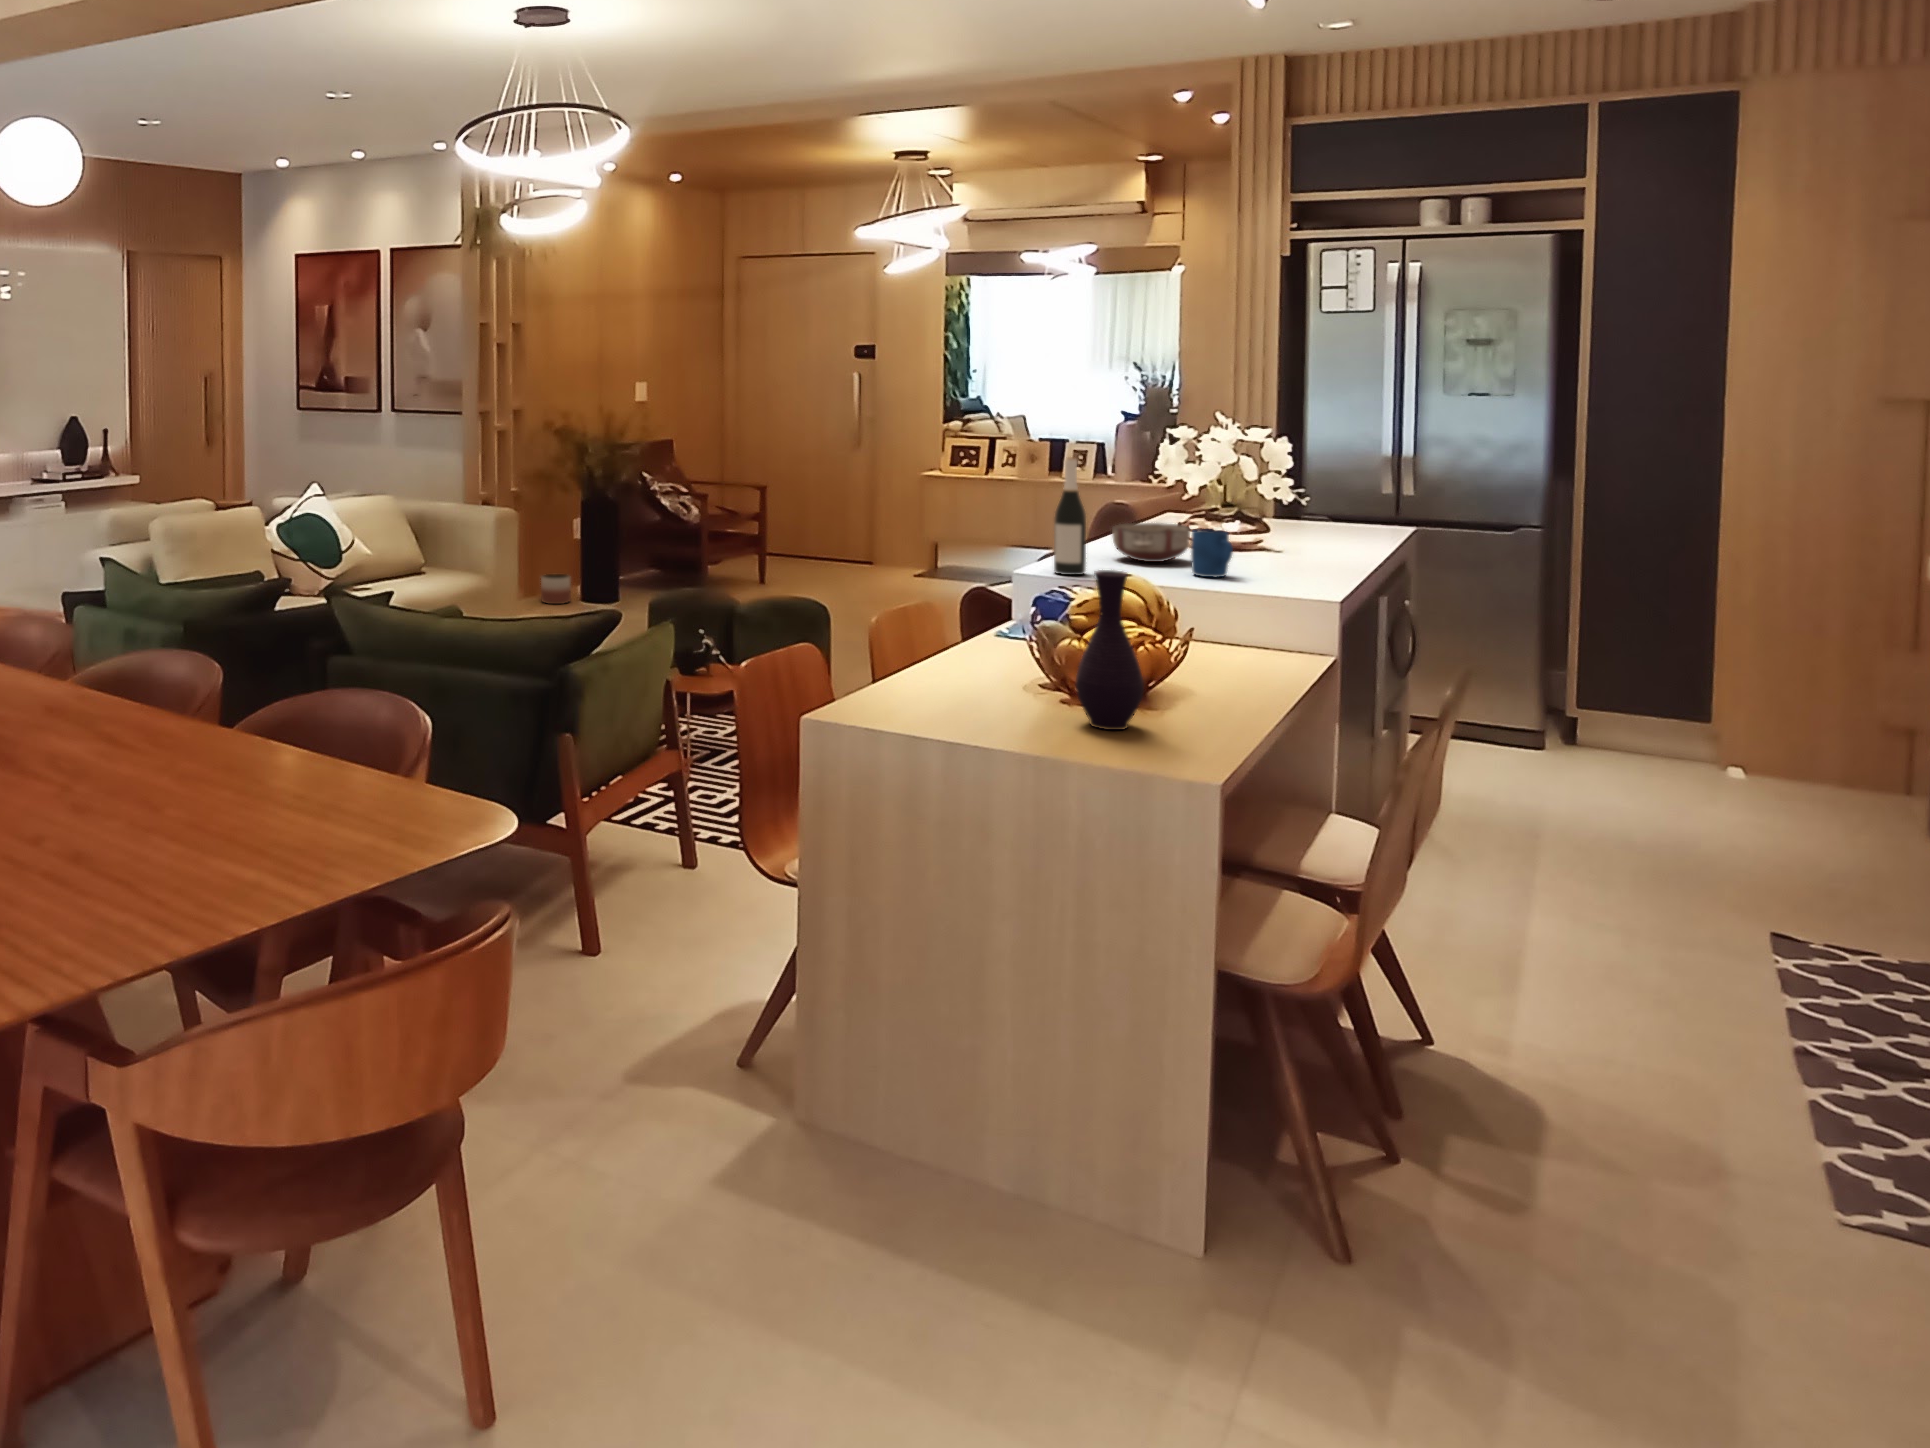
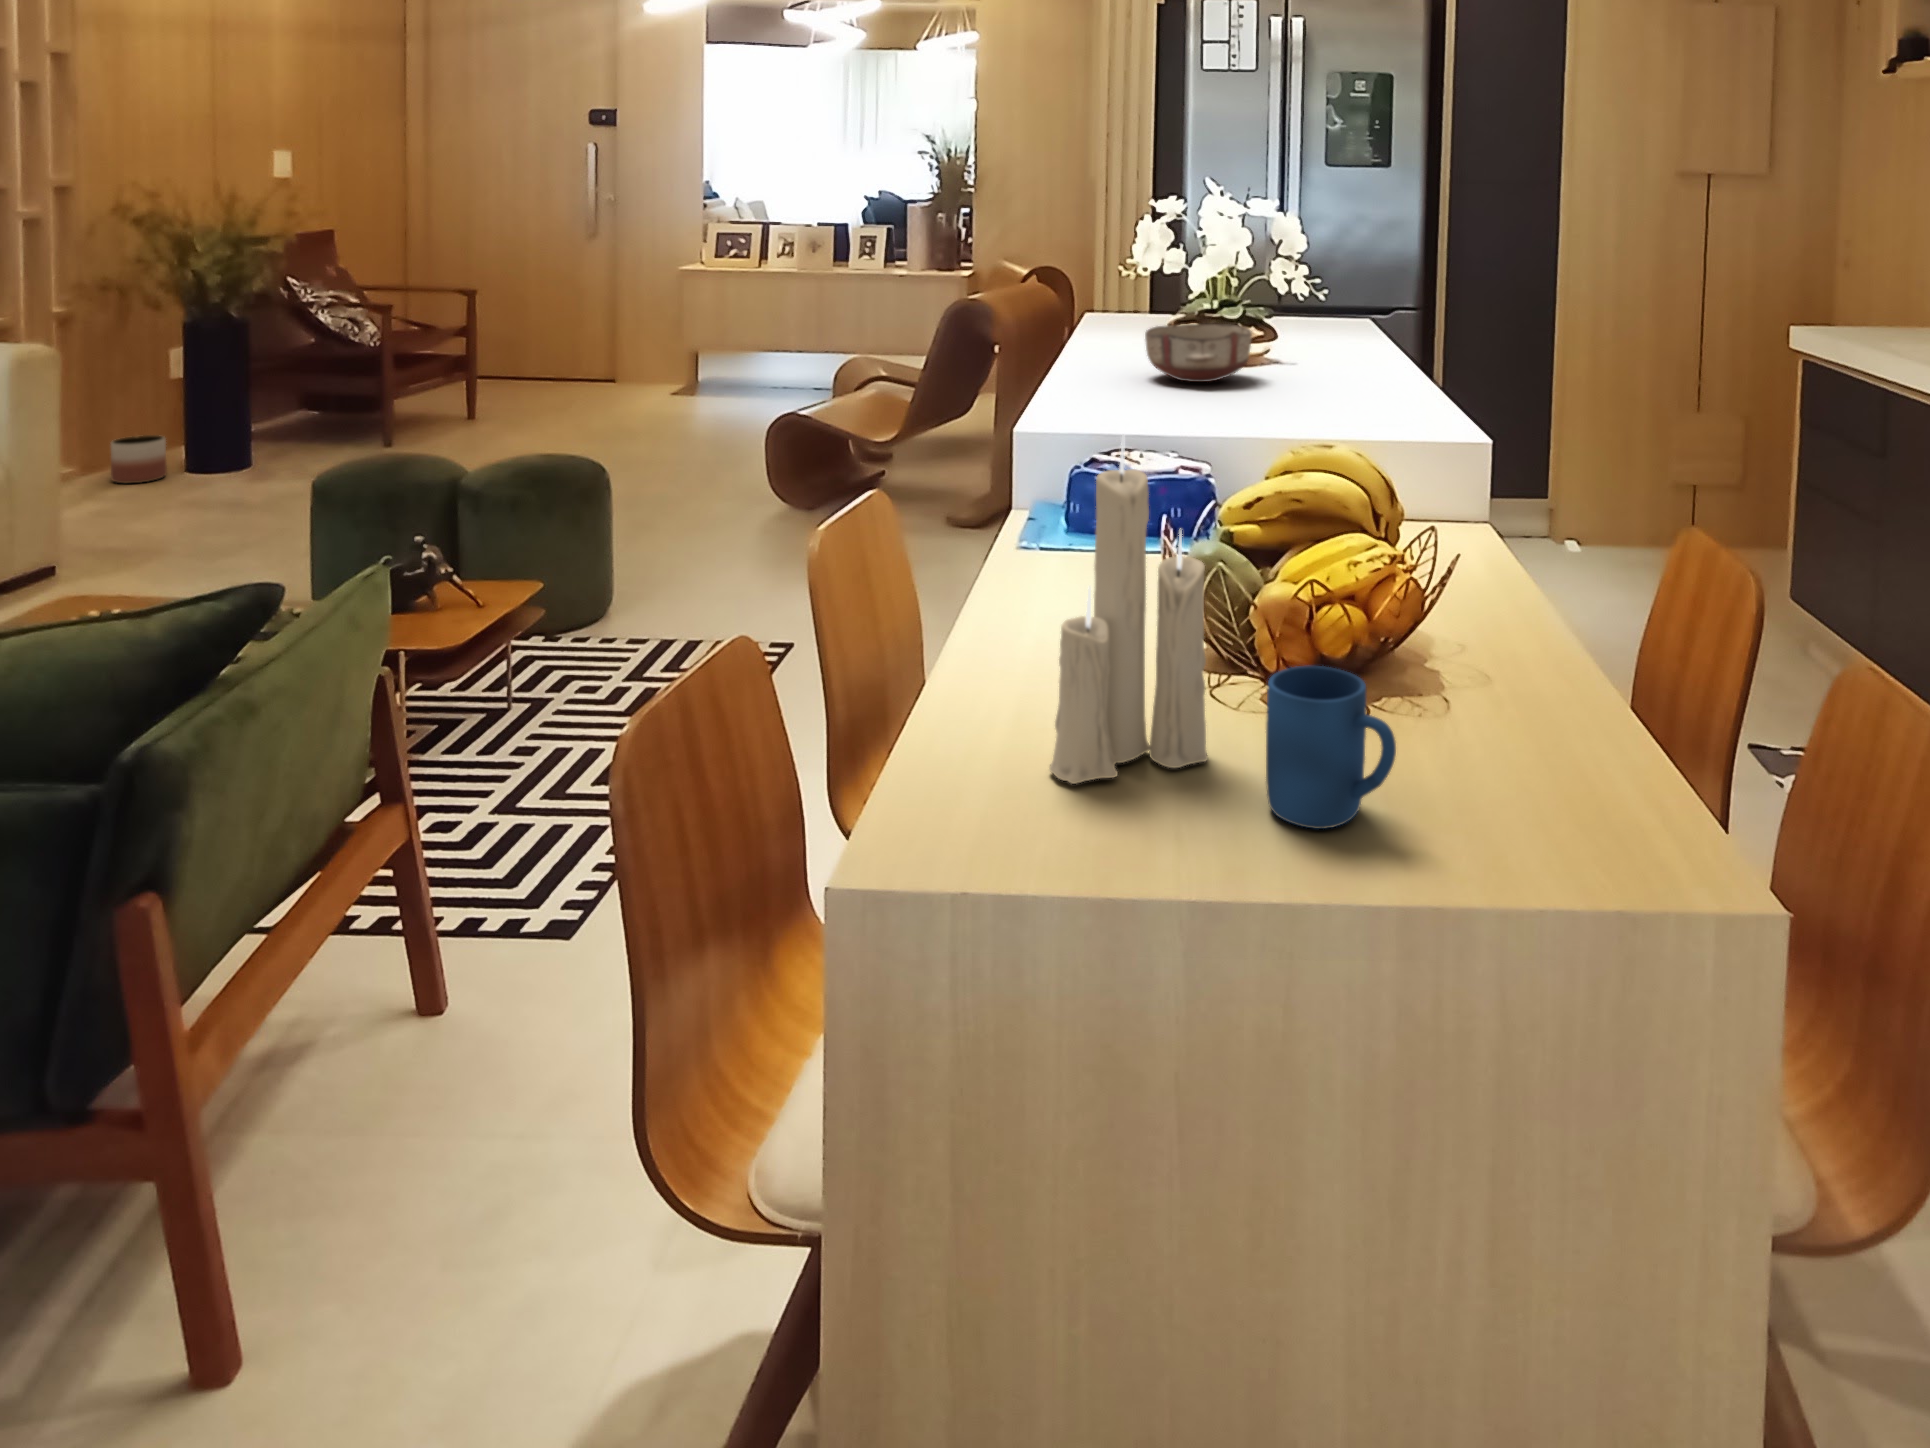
wine bottle: present [1054,457,1086,575] -> none [1107,227,1156,417]
mug: present [1191,529,1233,577] -> present [1266,666,1396,829]
candle: none [899,547,976,709] -> present [1049,436,1208,784]
vase: present [1076,570,1144,730] -> none [1403,436,1533,766]

